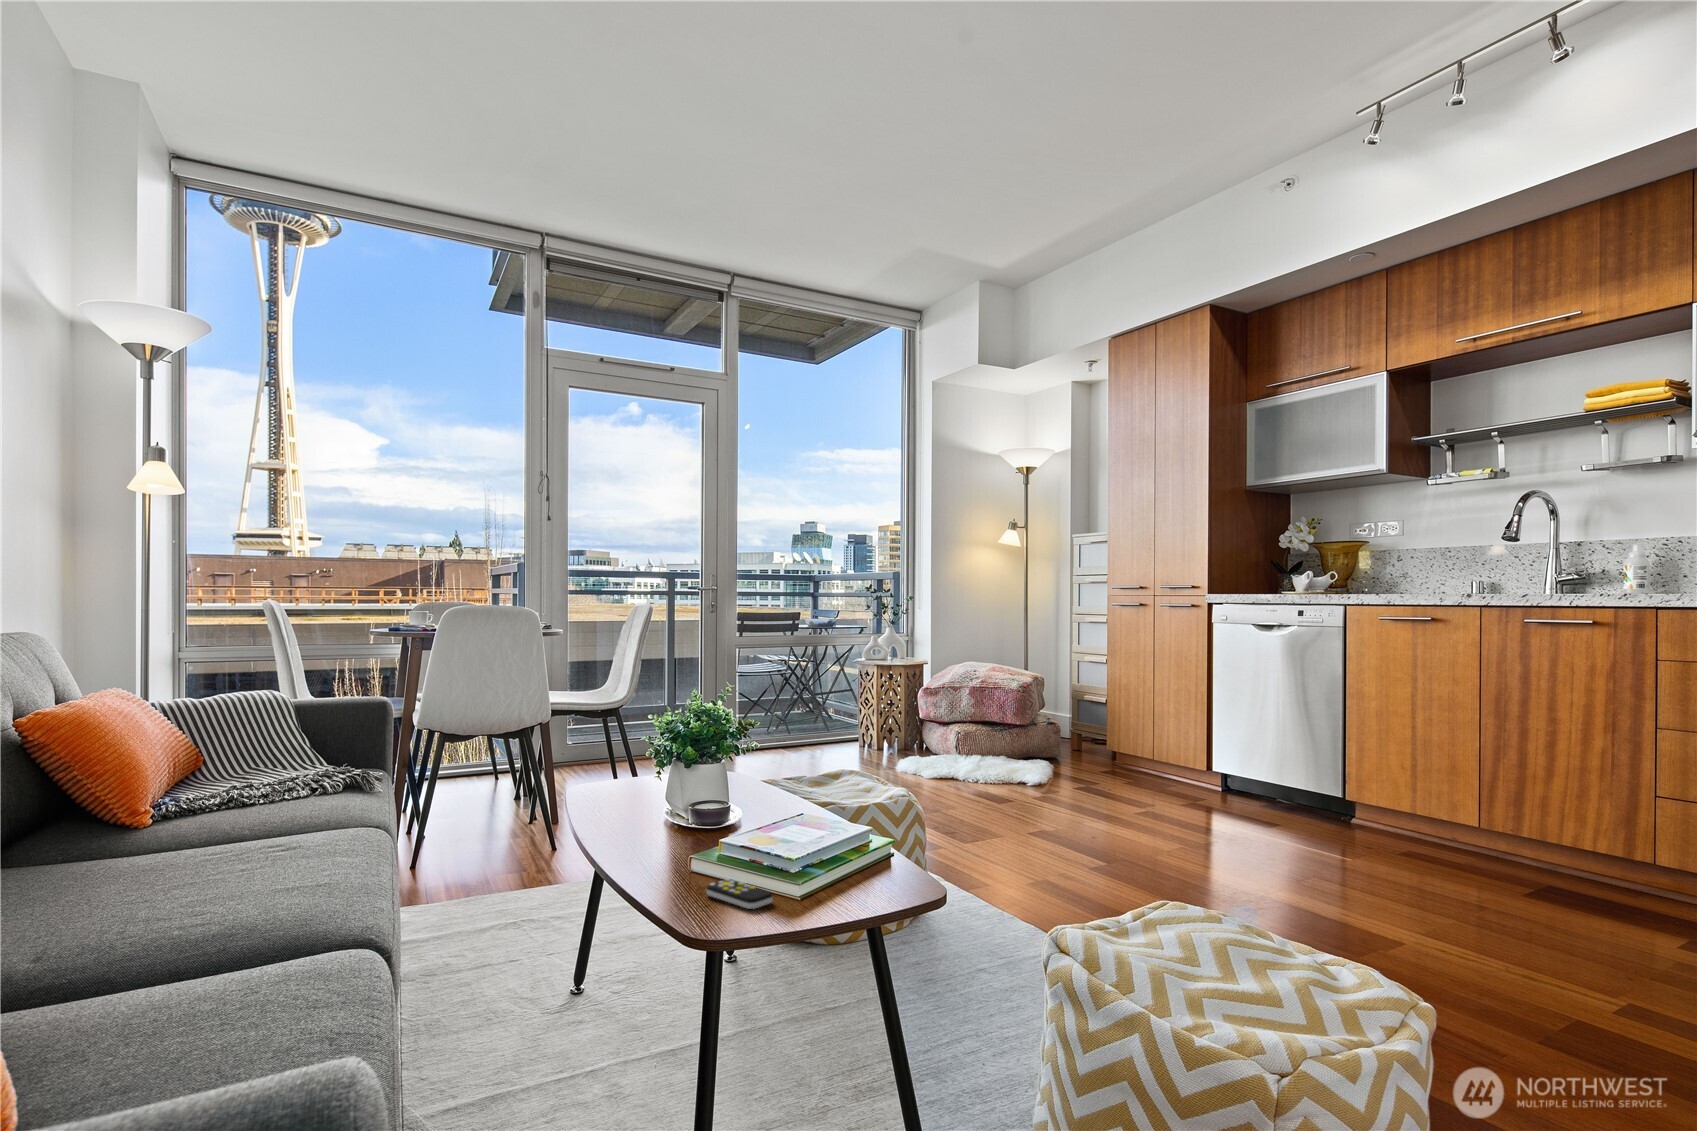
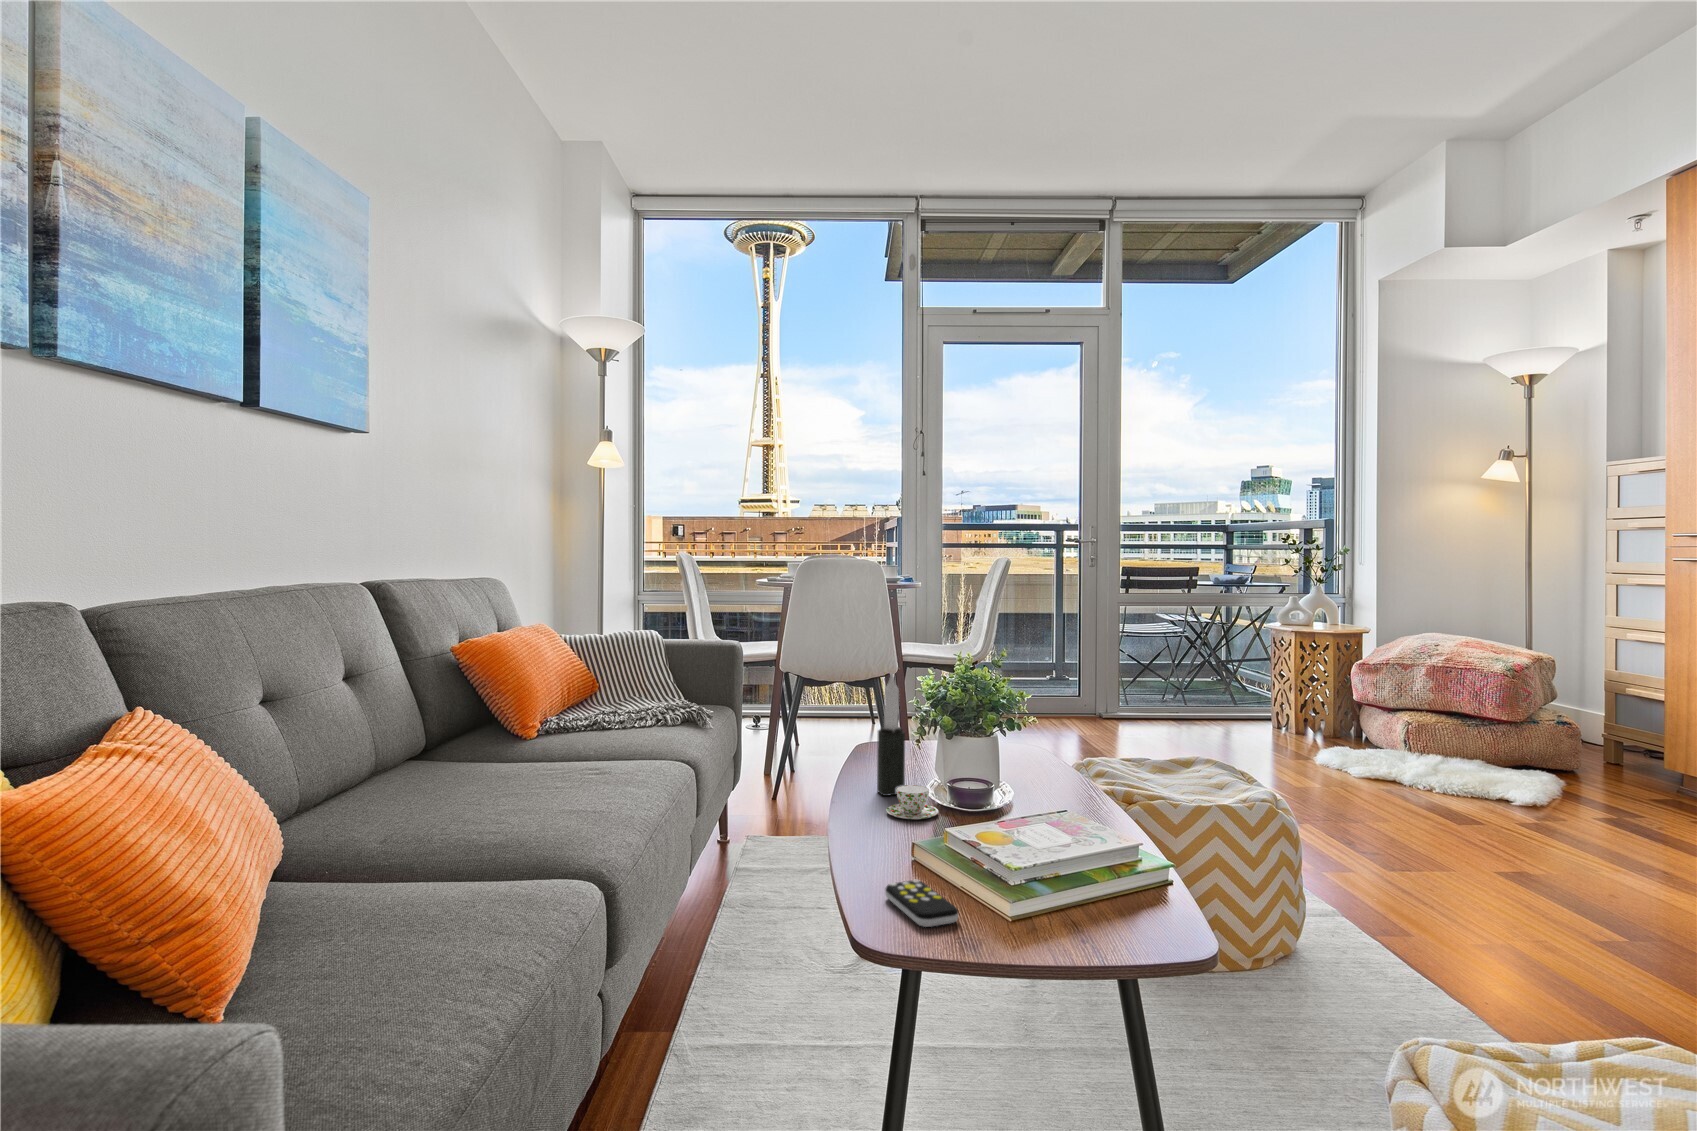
candle: none [627,717,654,824] -> present [877,673,905,796]
teacup: none [650,811,695,840] -> present [886,785,938,820]

